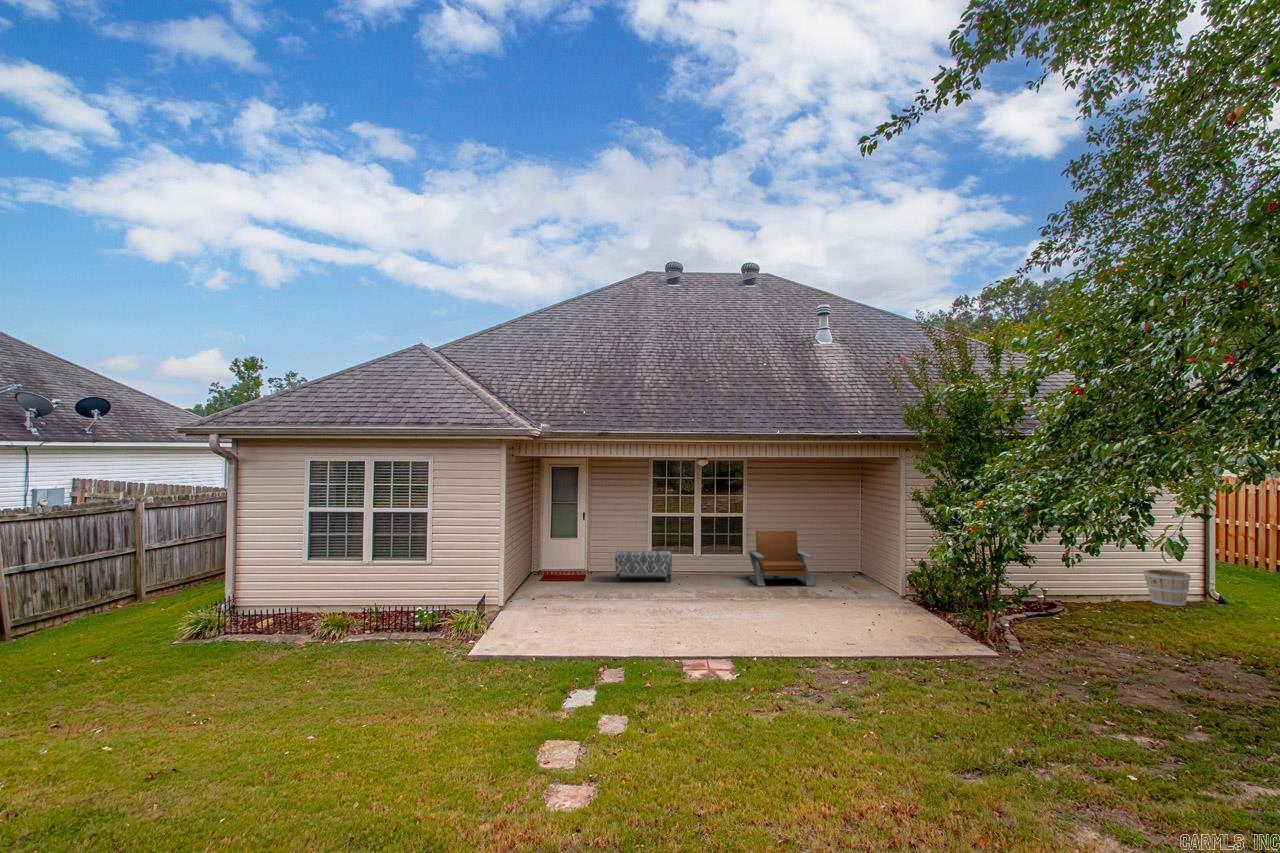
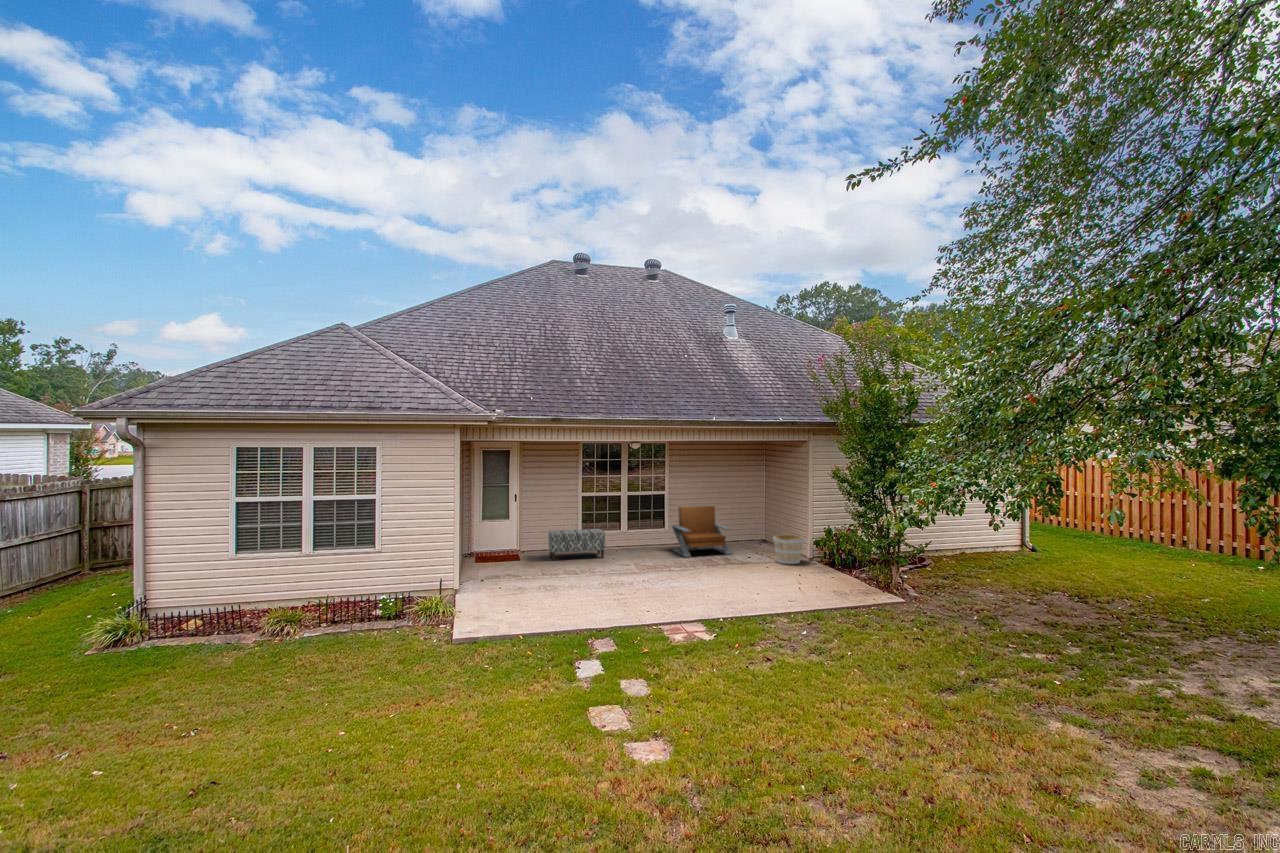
wooden bucket: present [1143,569,1191,606] -> present [773,534,804,564]

